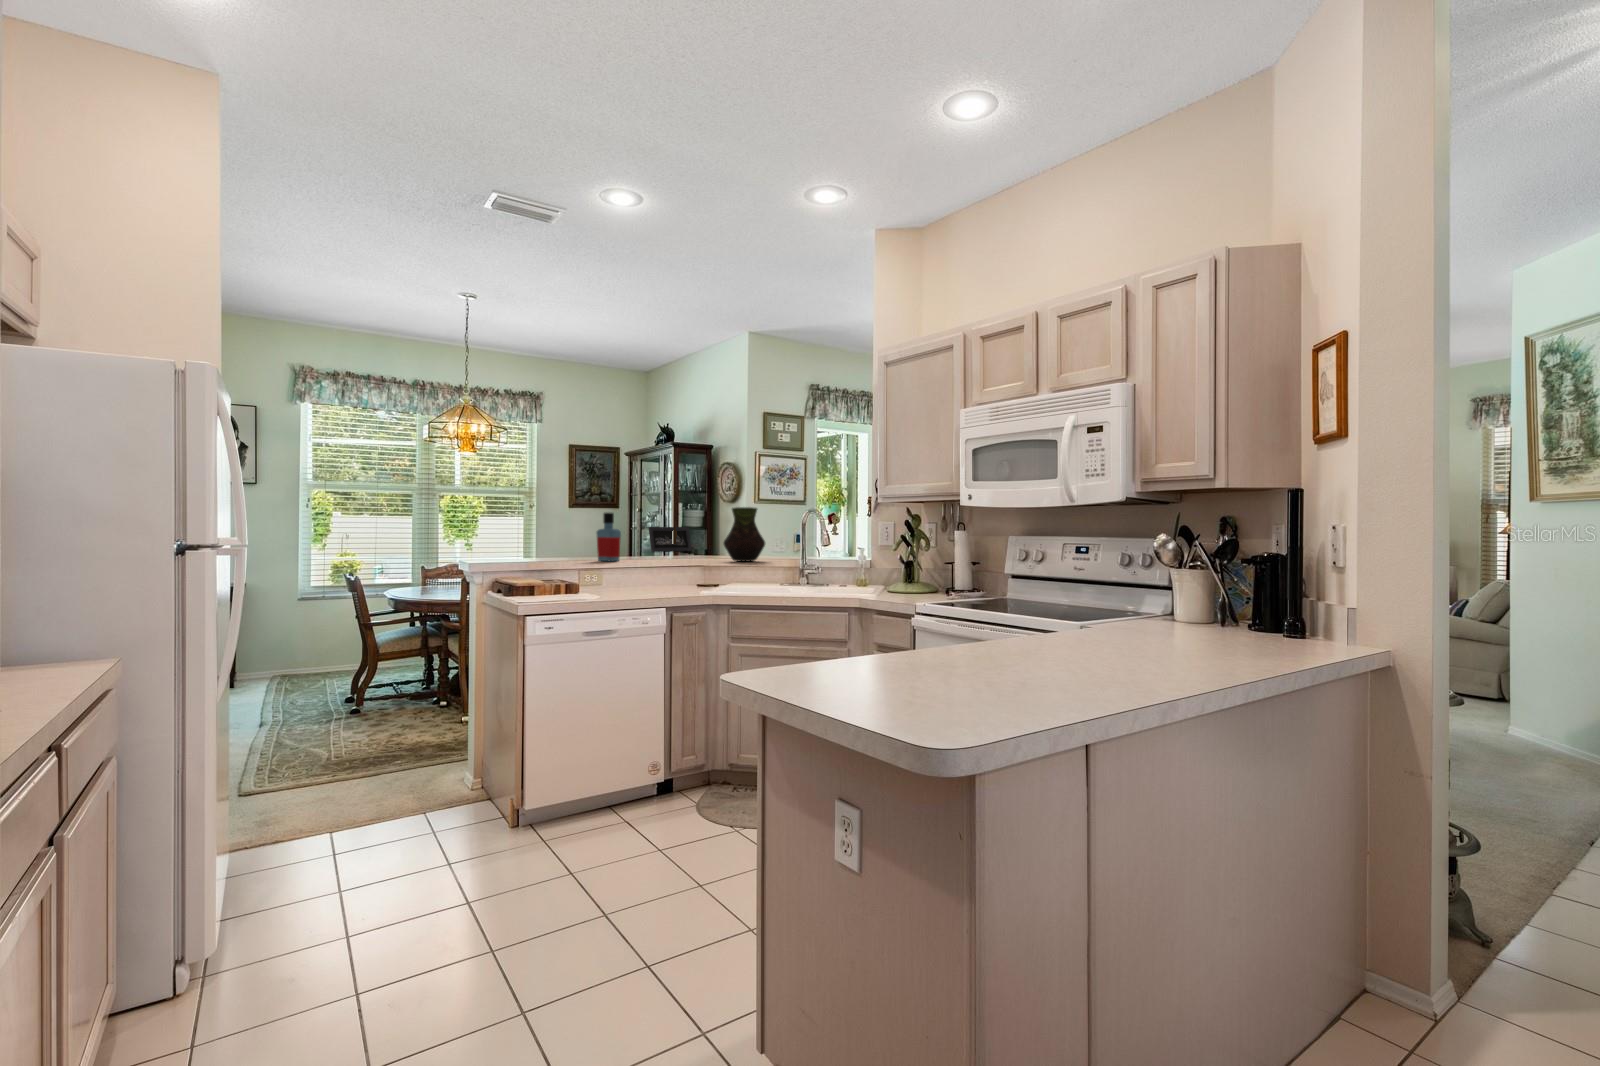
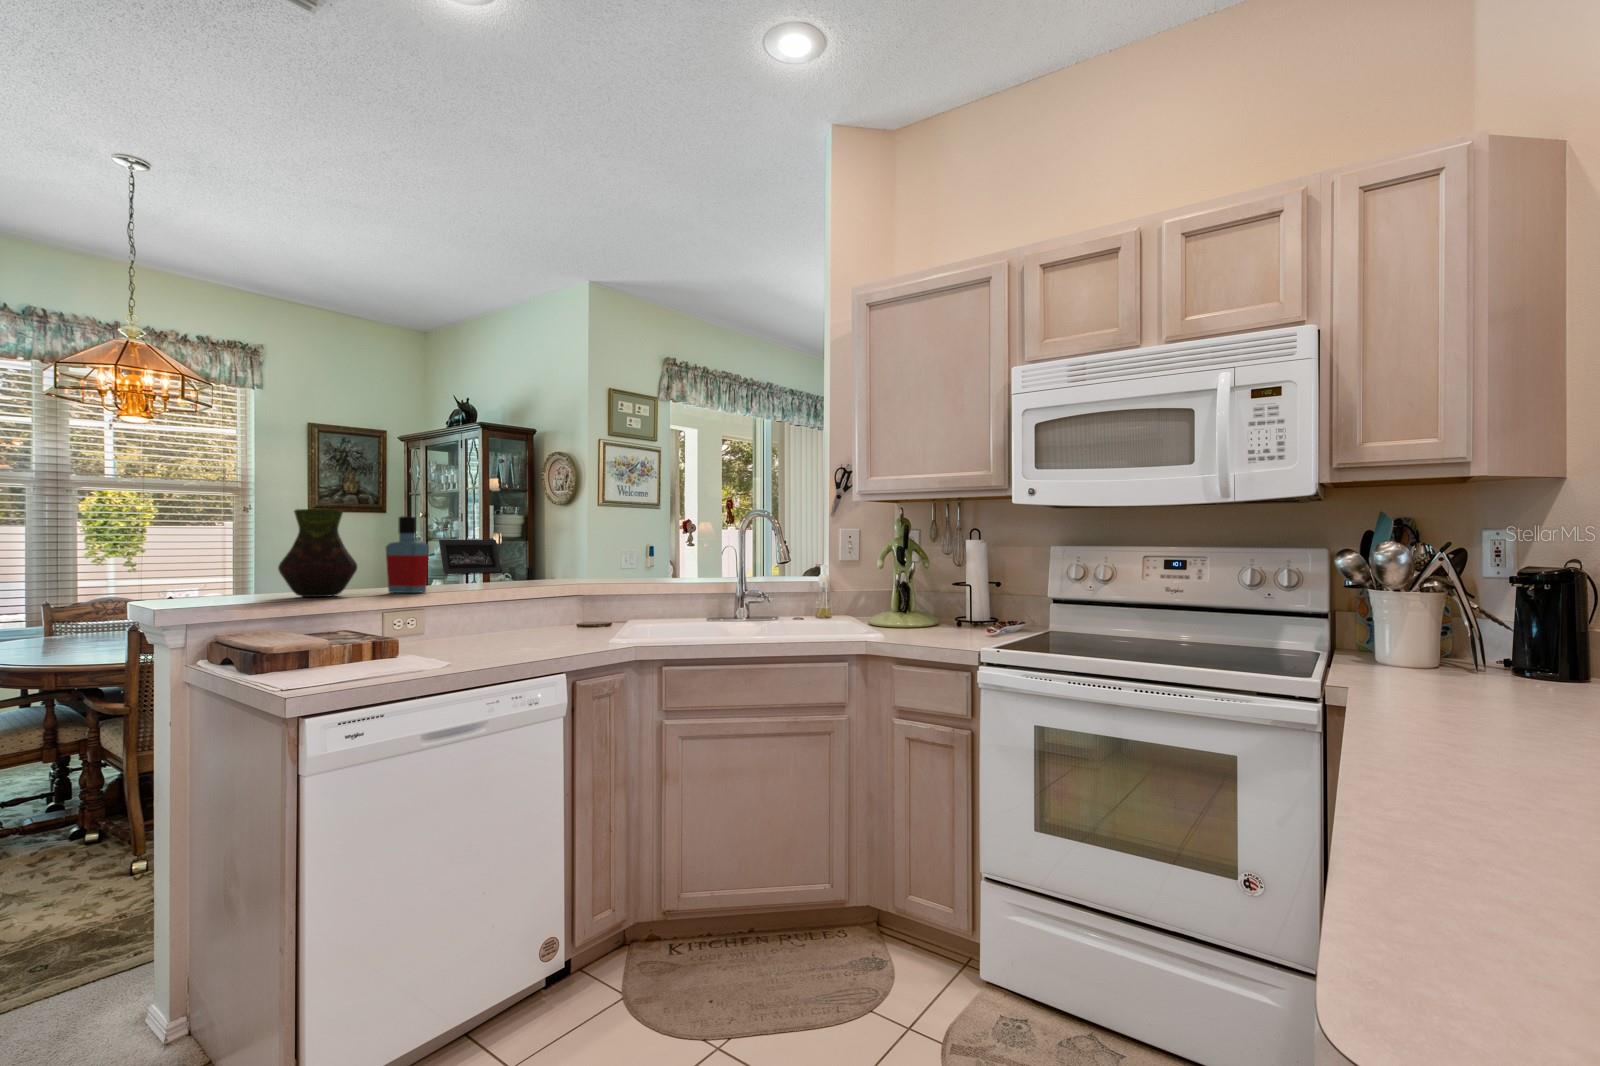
vase: present [724,507,765,562] -> present [278,509,357,597]

